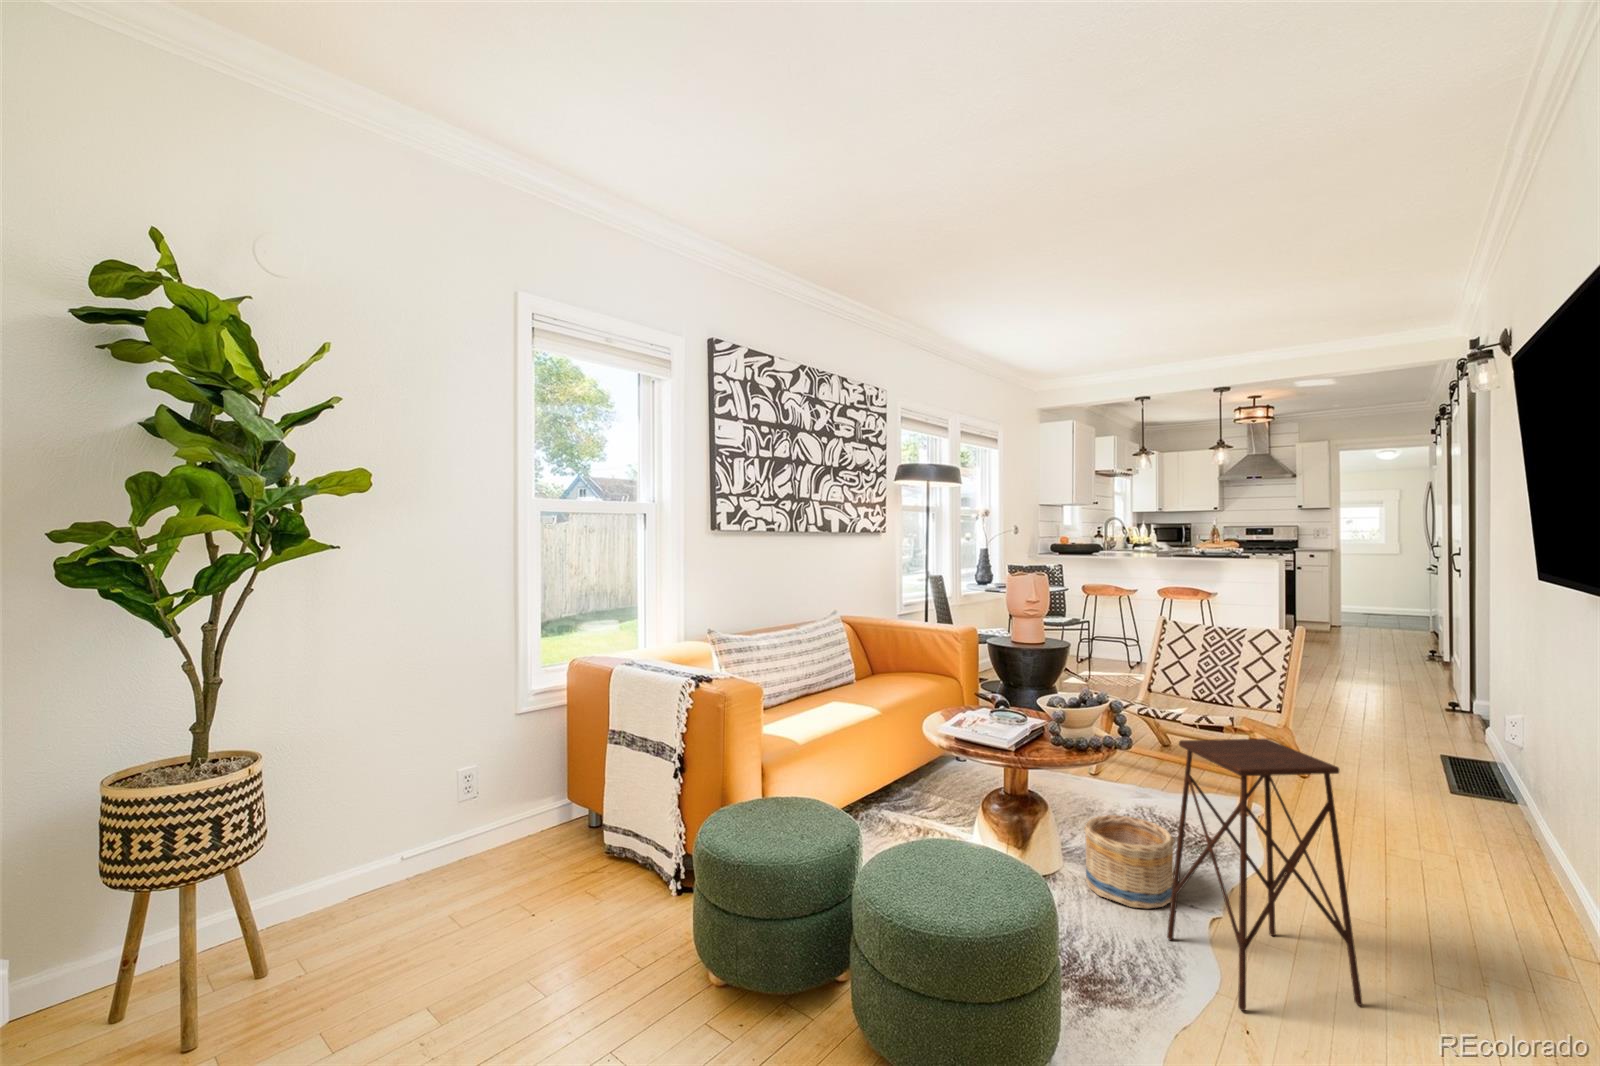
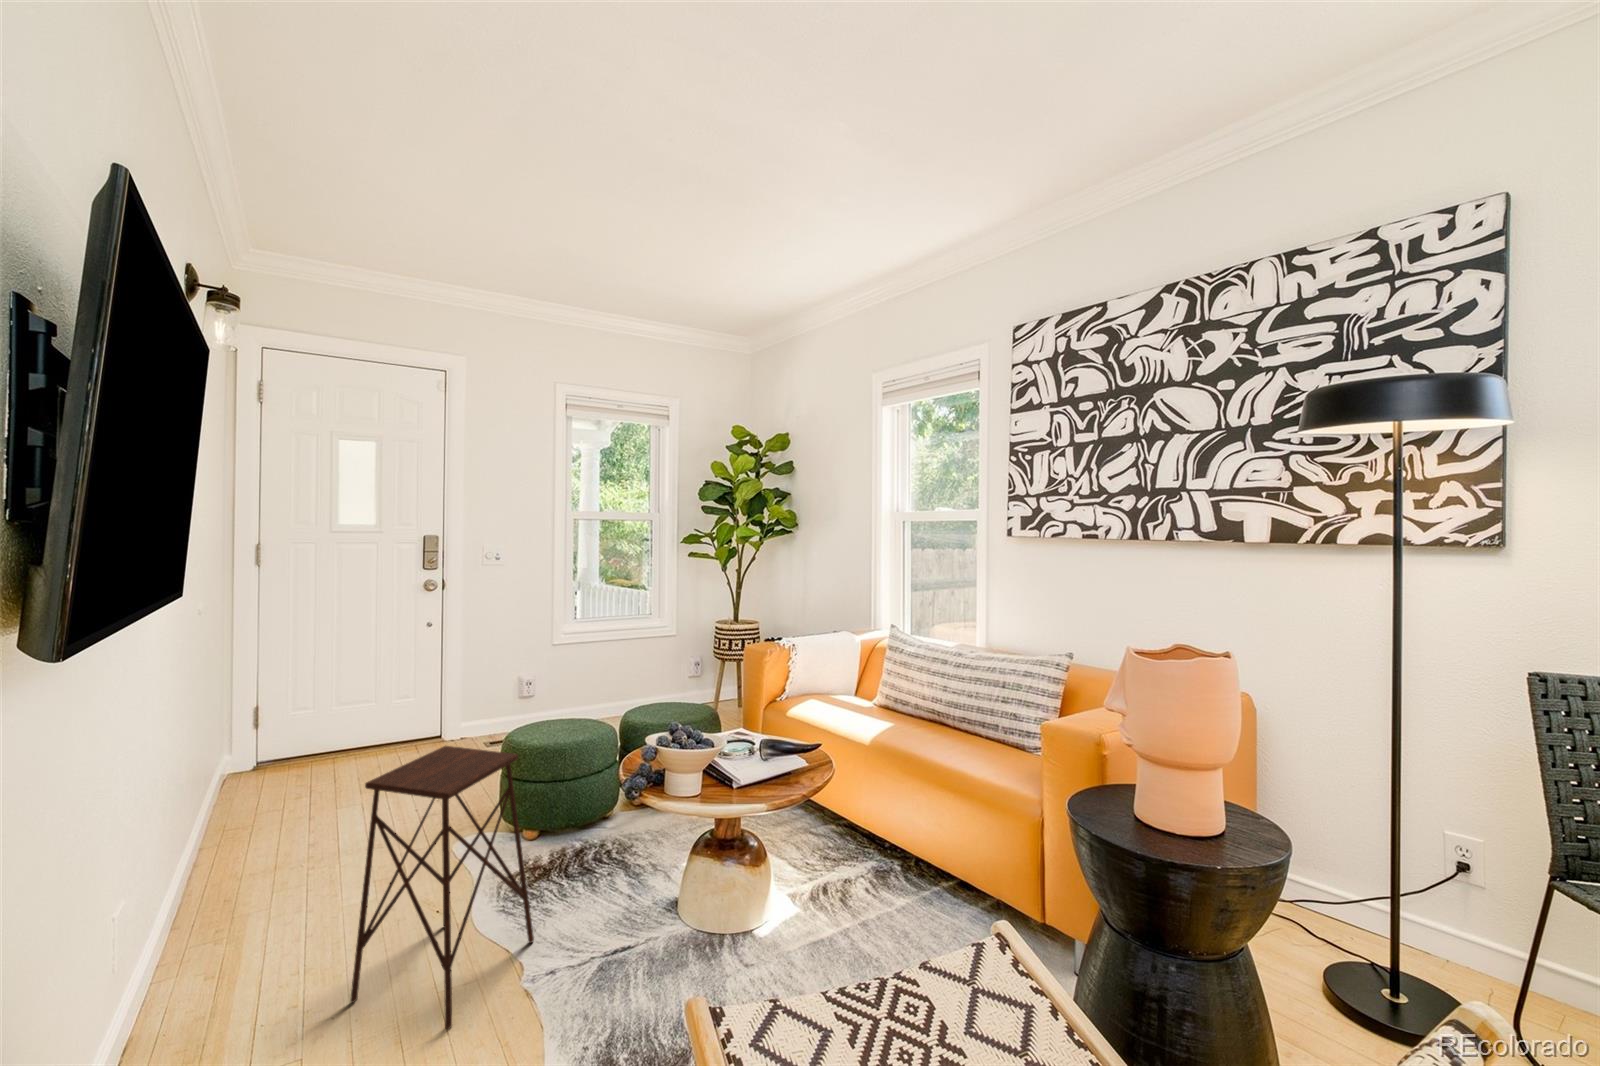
basket: present [1084,815,1175,909] -> none [560,873,660,1003]

